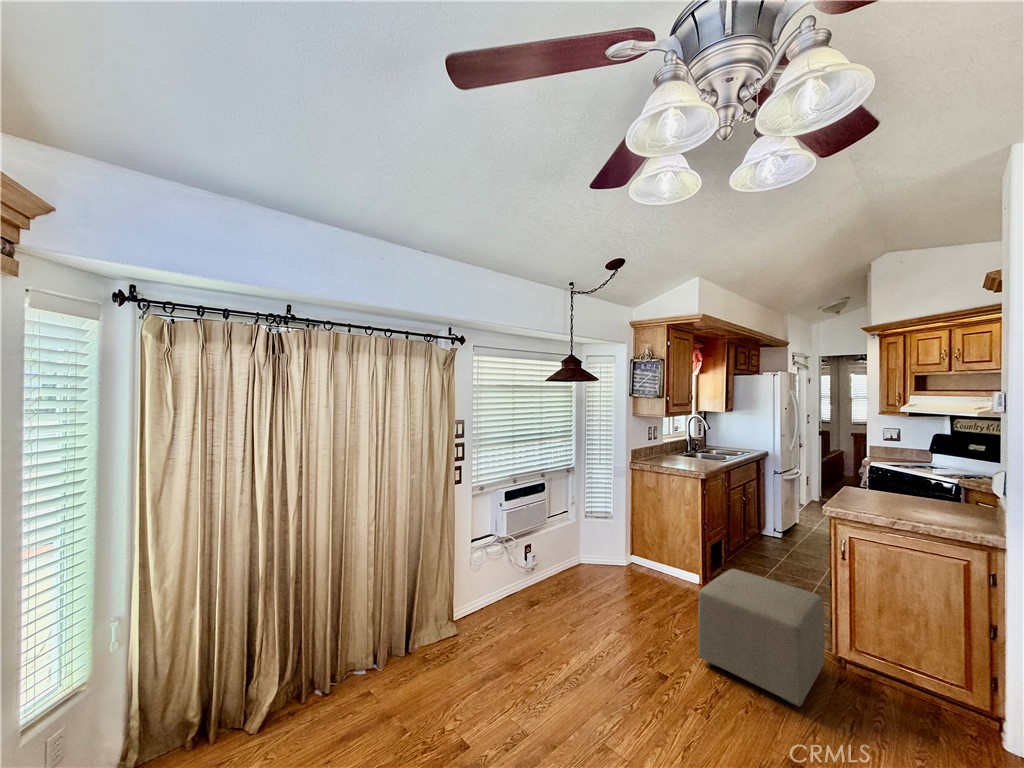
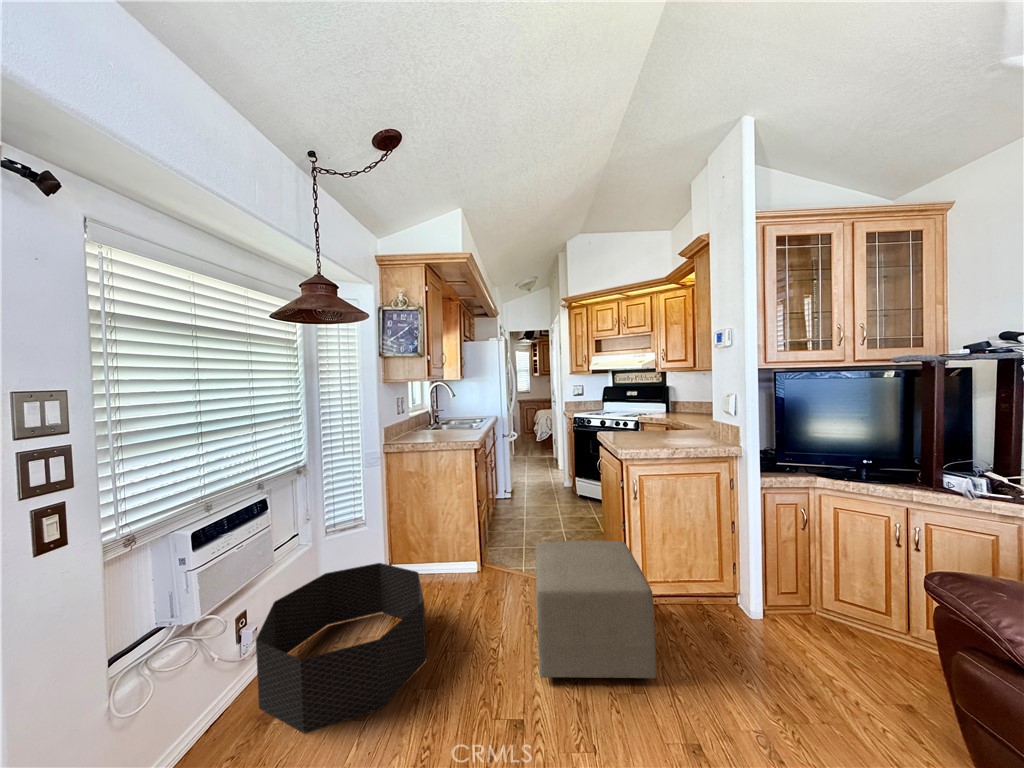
basket: none [537,539,635,623] -> present [256,563,426,733]

